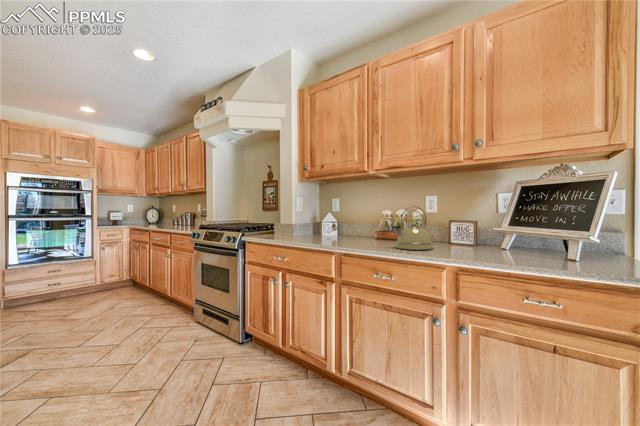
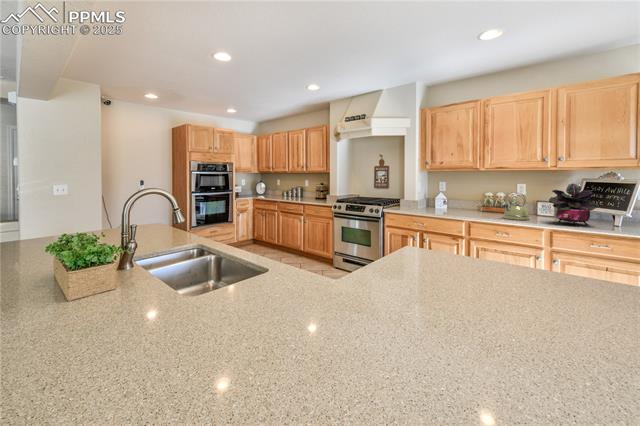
potted plant: none [452,186,530,259] -> present [549,184,598,226]

